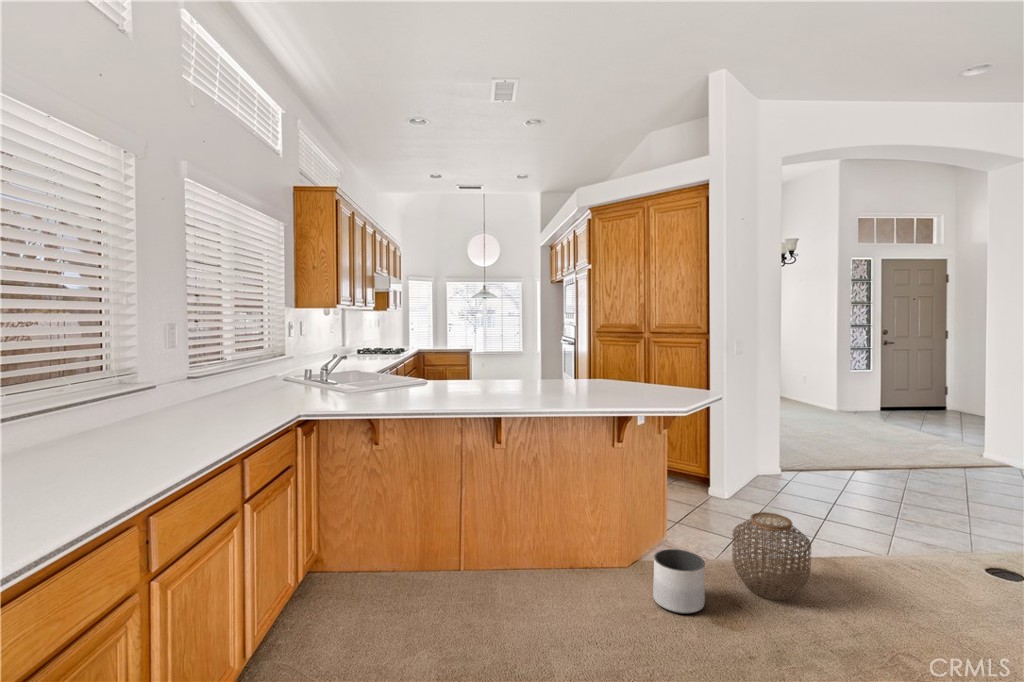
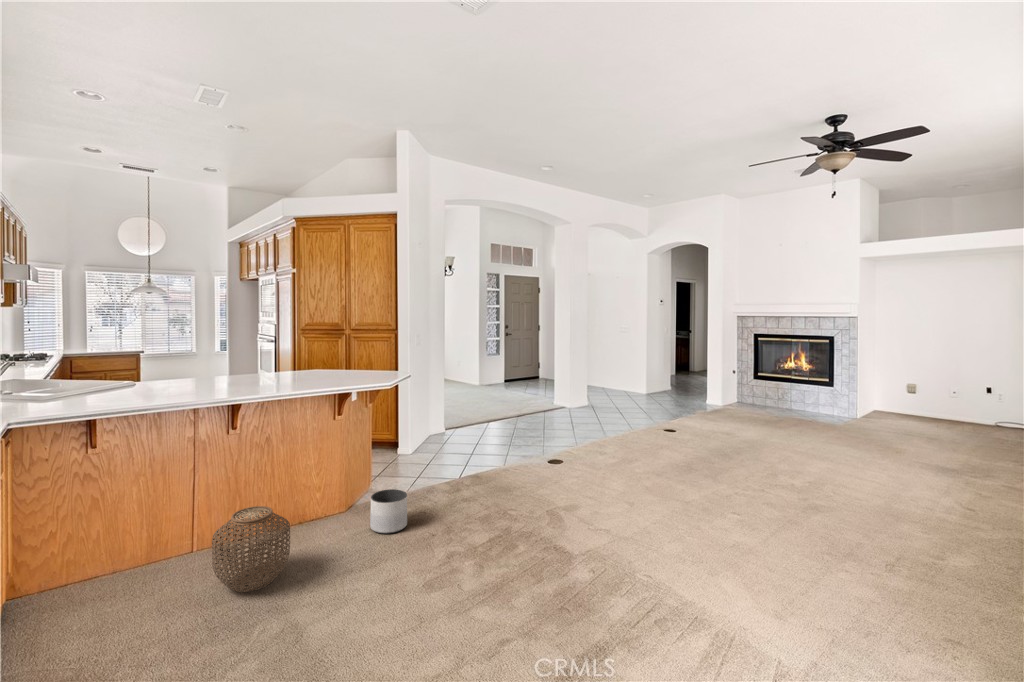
woven basket: present [732,512,811,600] -> present [212,506,290,592]

